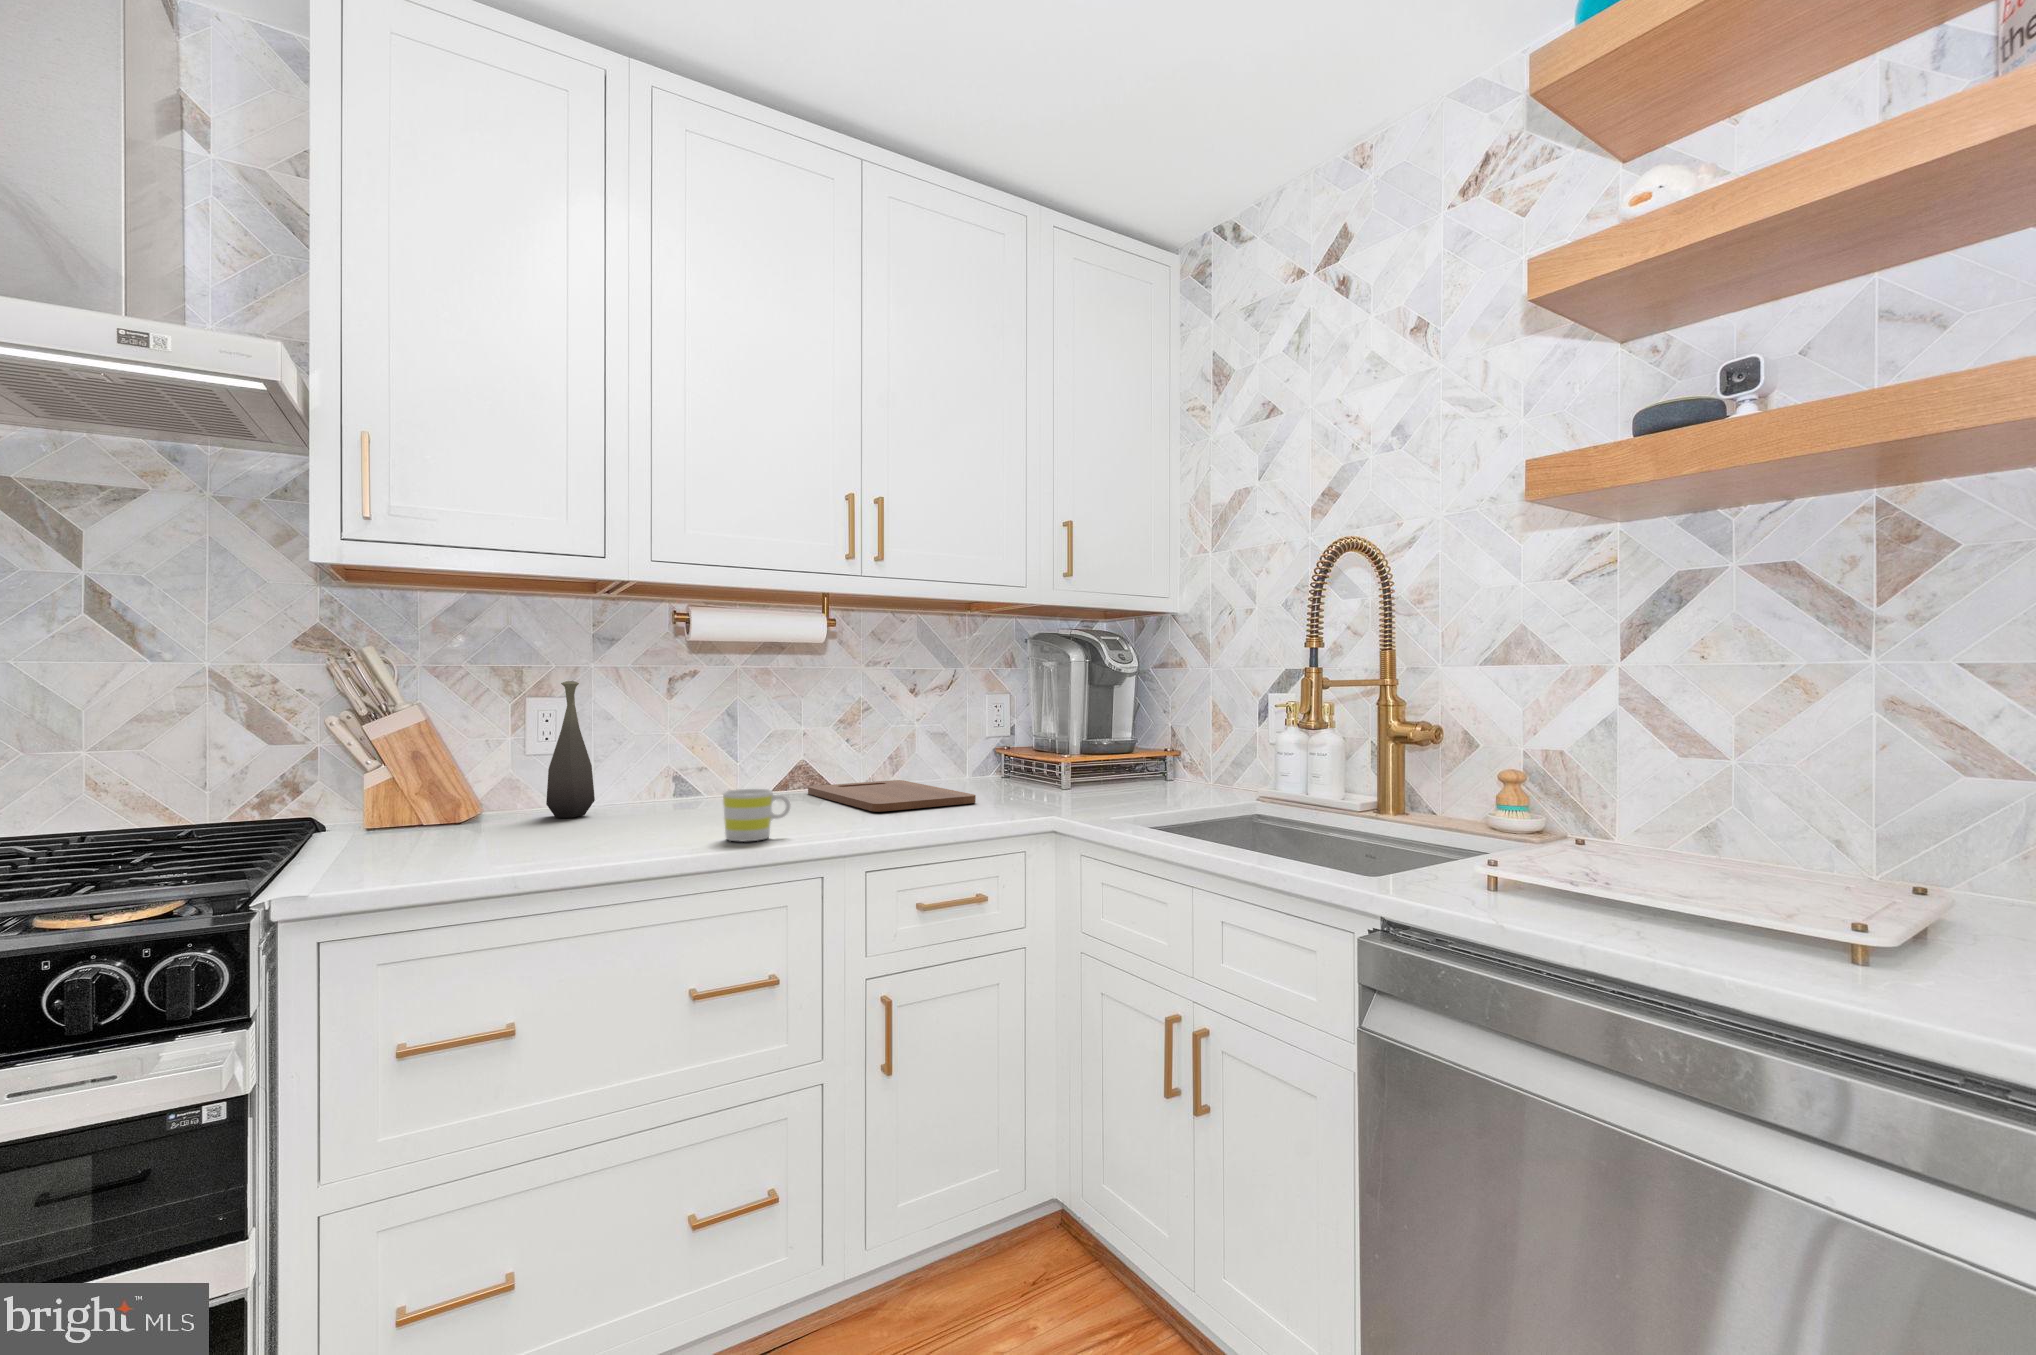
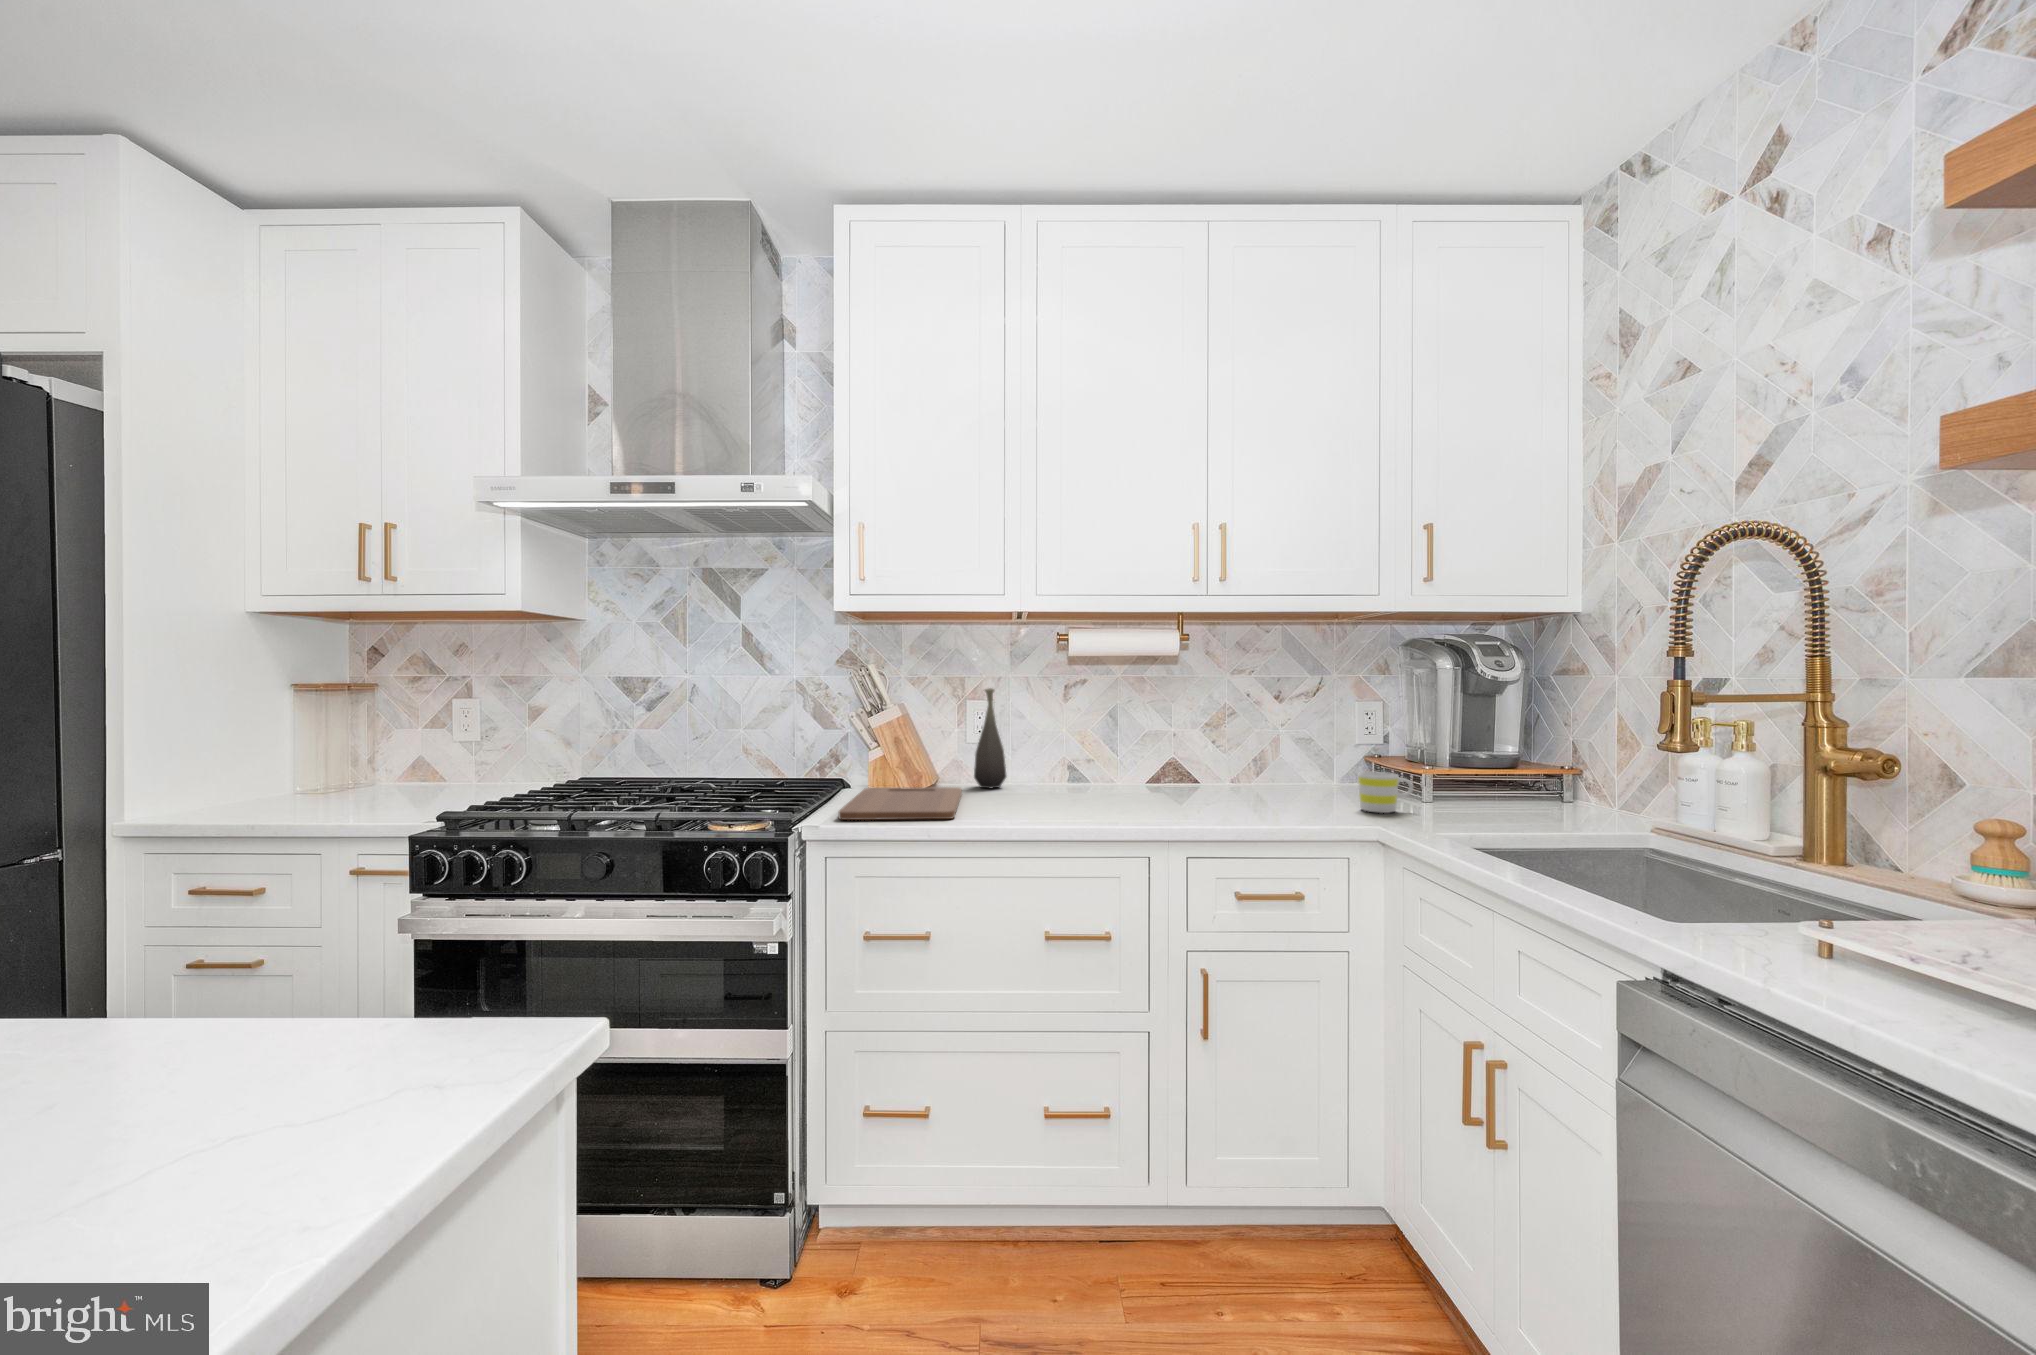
cutting board: present [808,780,976,812] -> present [839,787,962,820]
mug: present [723,789,790,842] -> present [1358,772,1413,813]

